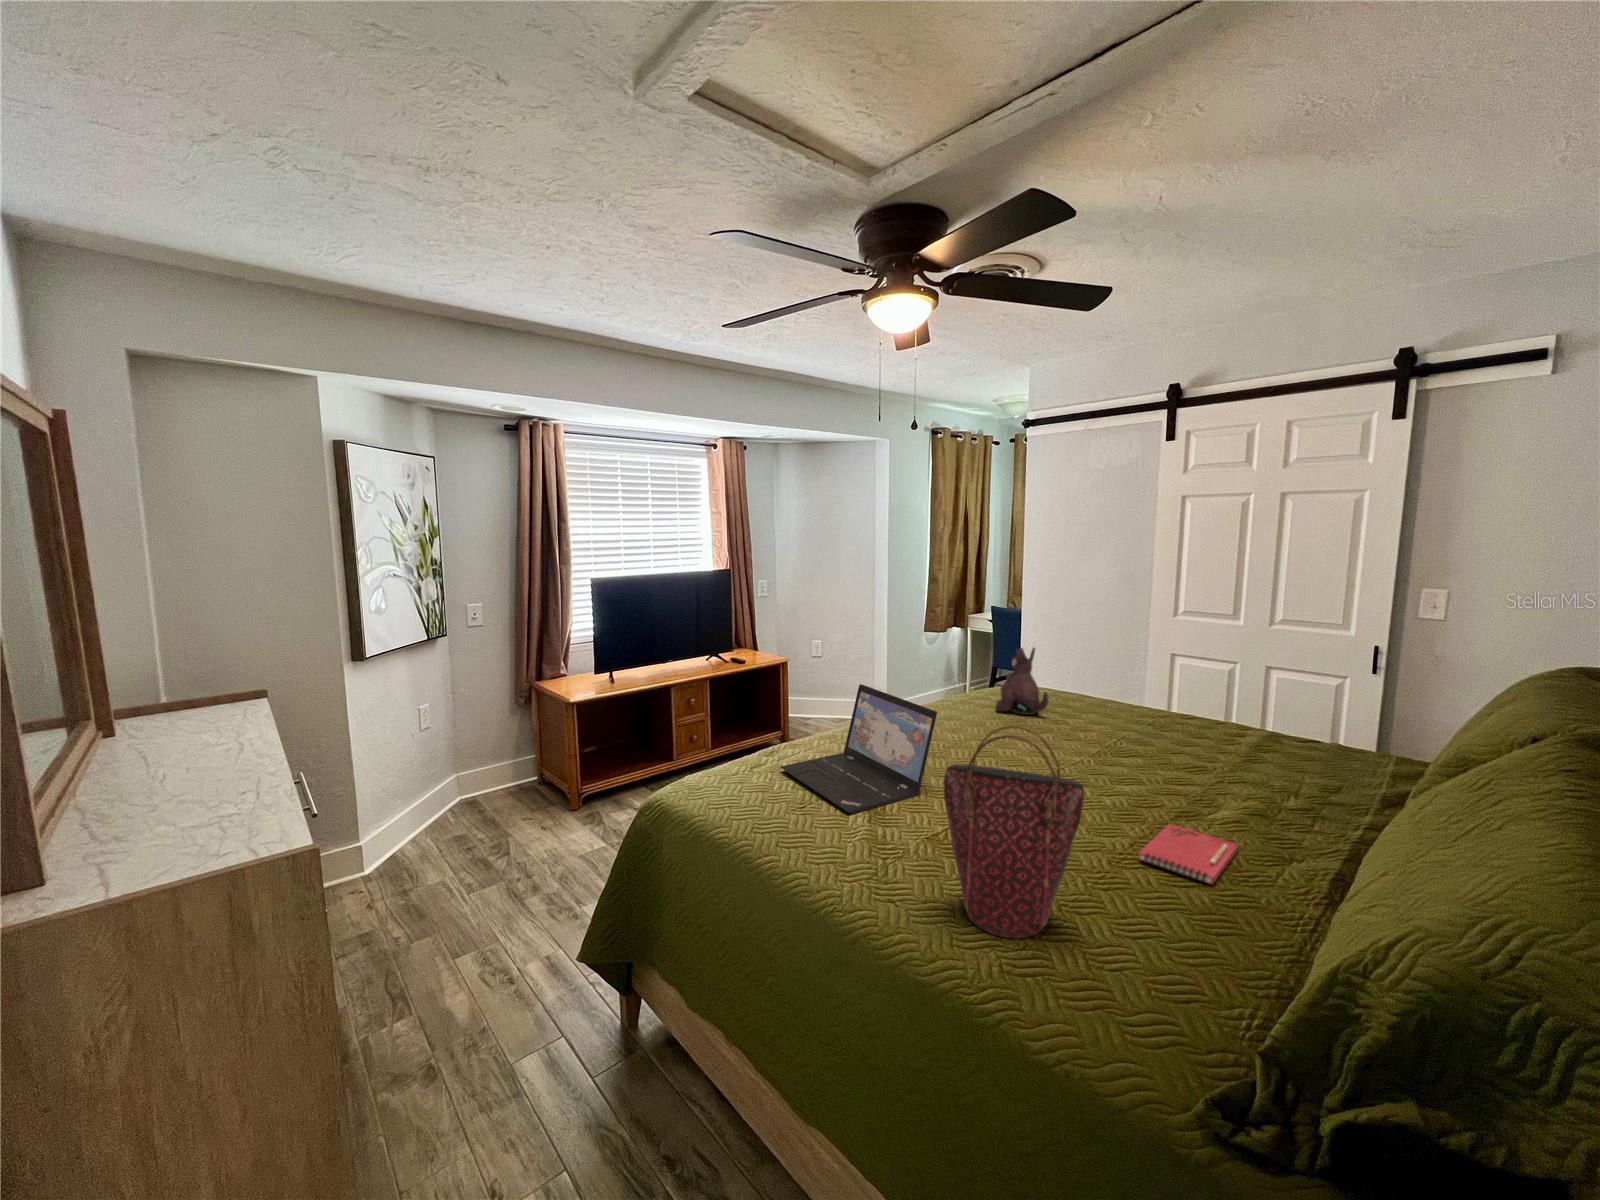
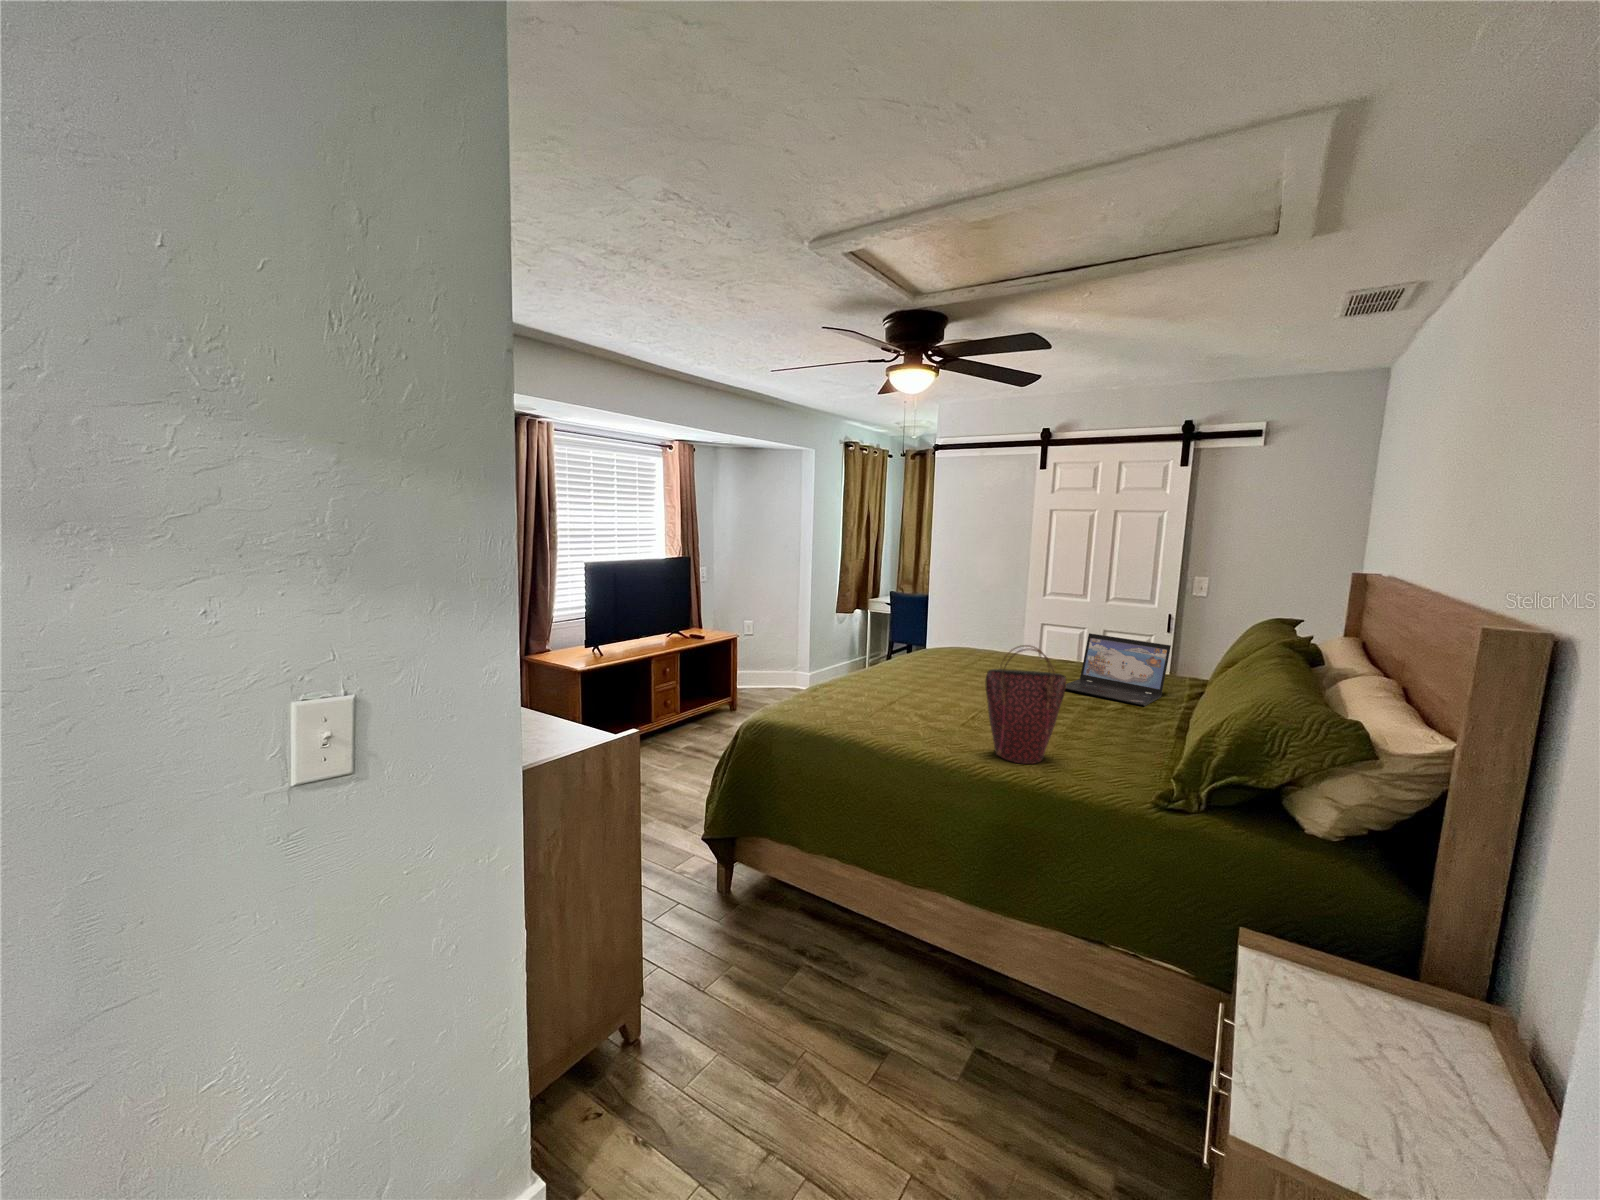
plush toy: present [996,648,1048,715] -> none [940,615,979,663]
laptop: present [780,684,937,814] -> present [1065,633,1171,706]
notebook: present [1138,824,1238,884] -> none [1075,713,1124,737]

